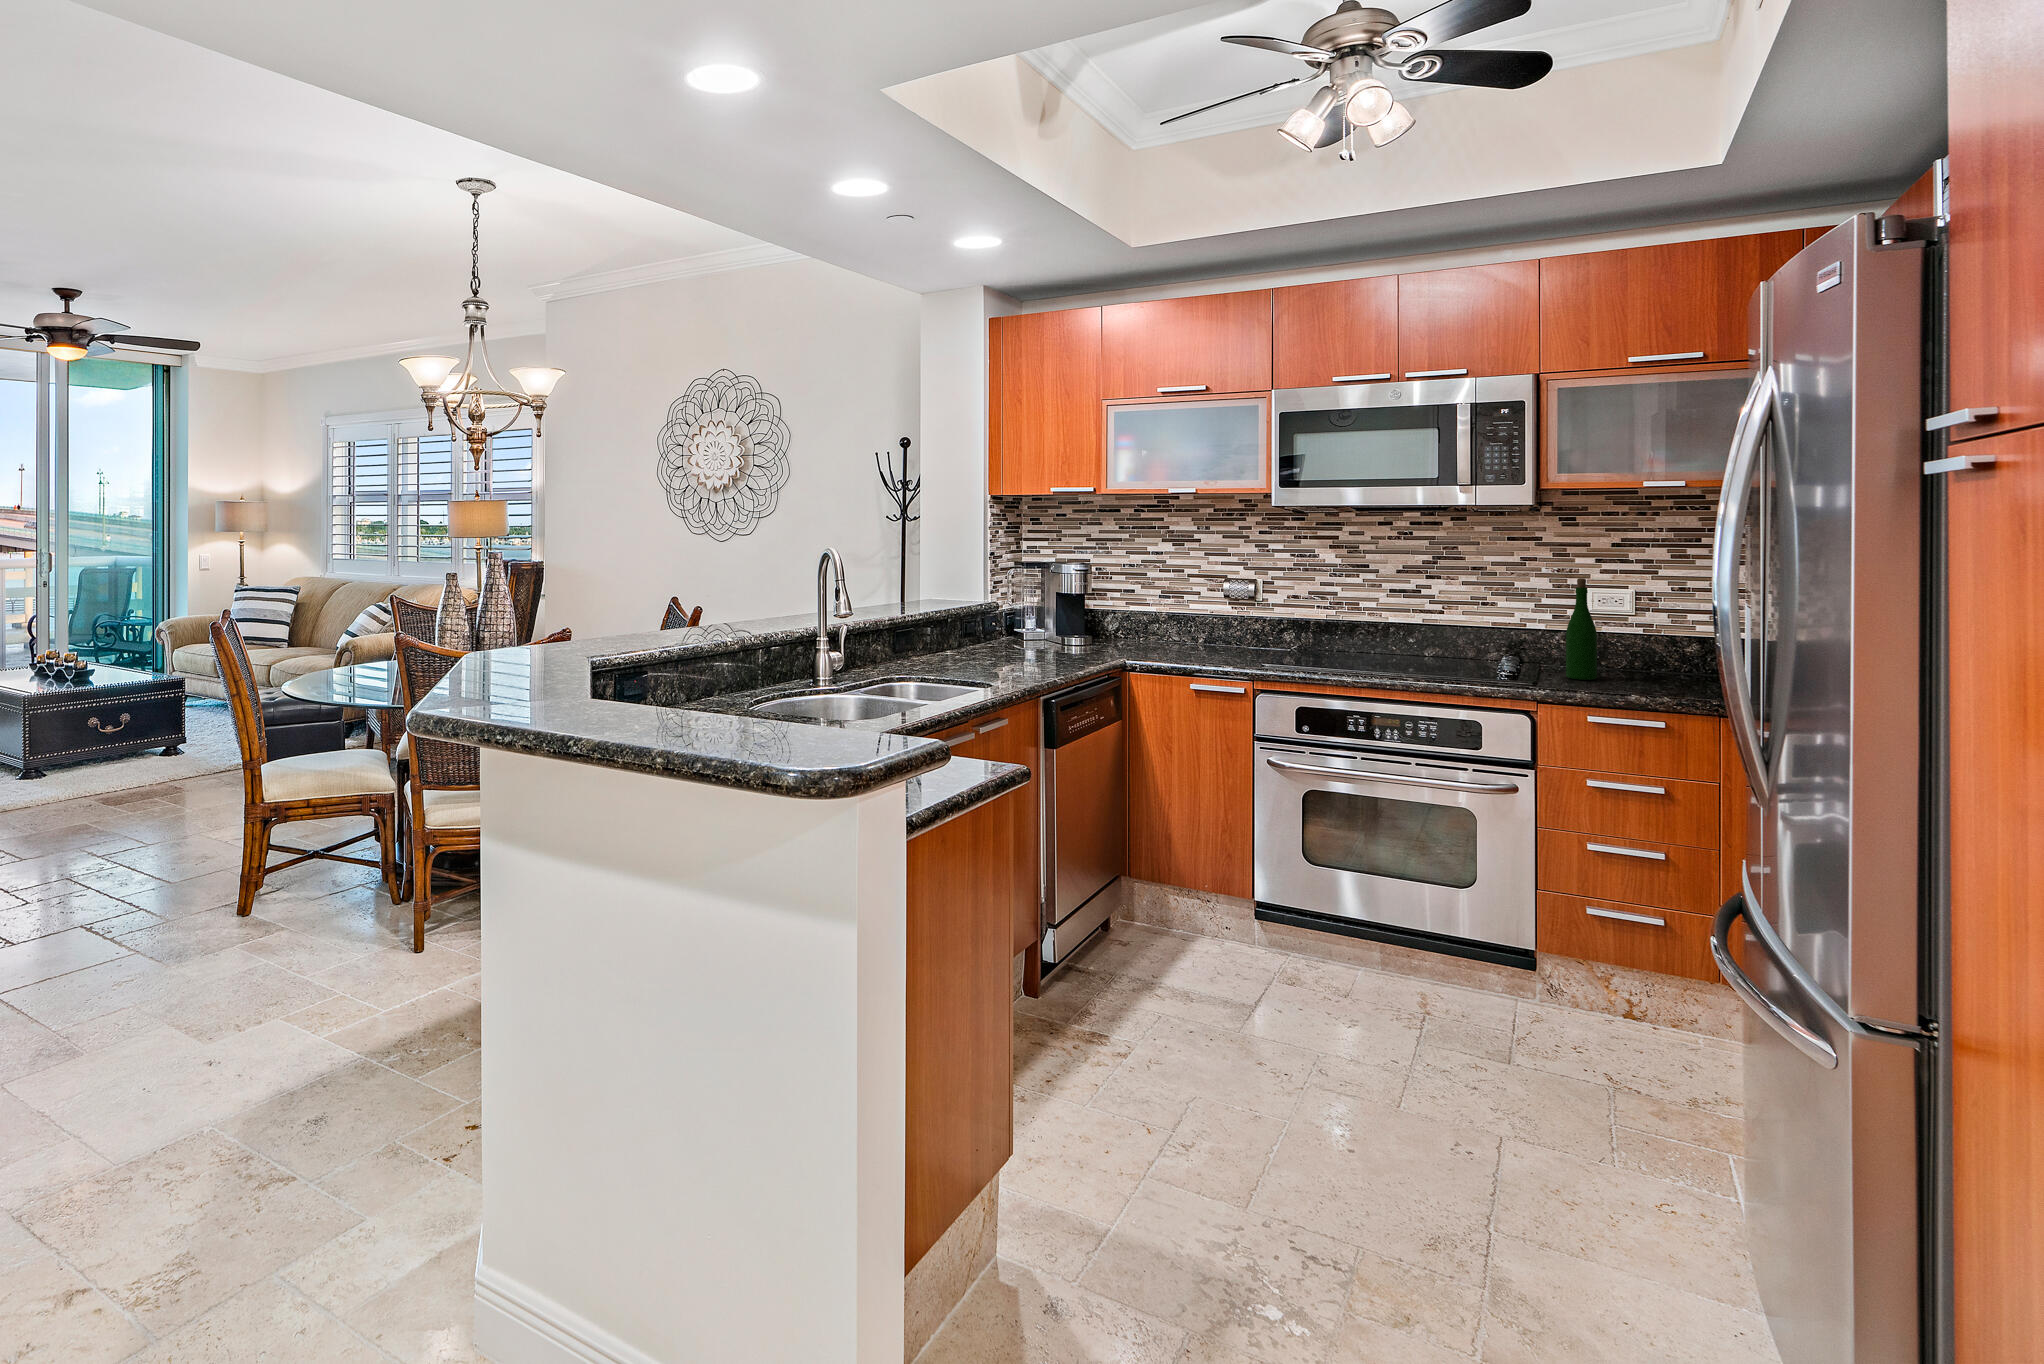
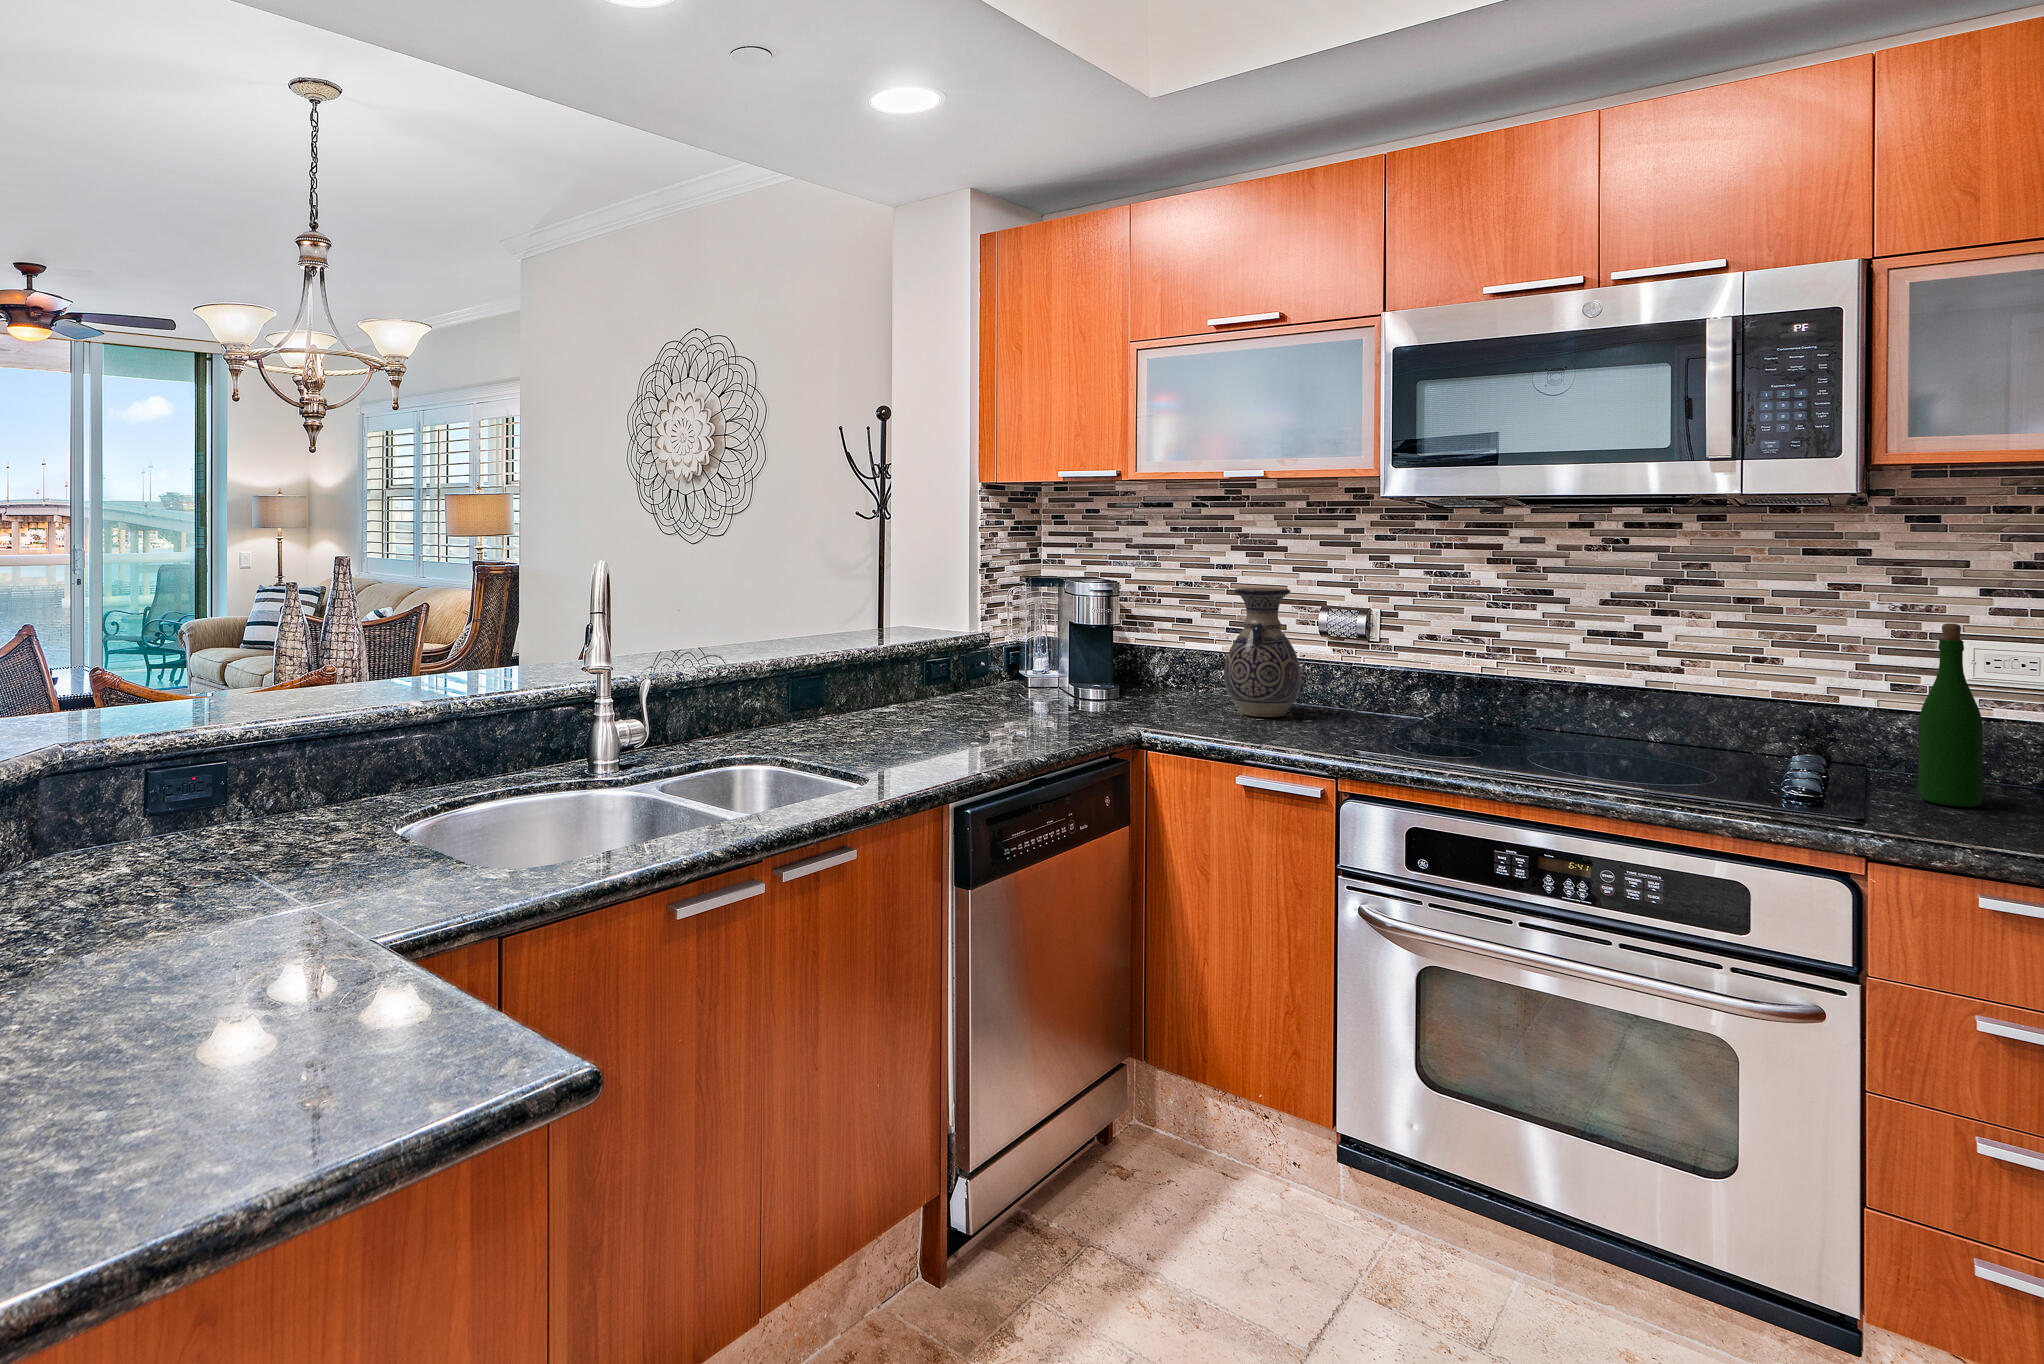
vase: none [1163,567,1214,652] -> present [1224,588,1301,717]

